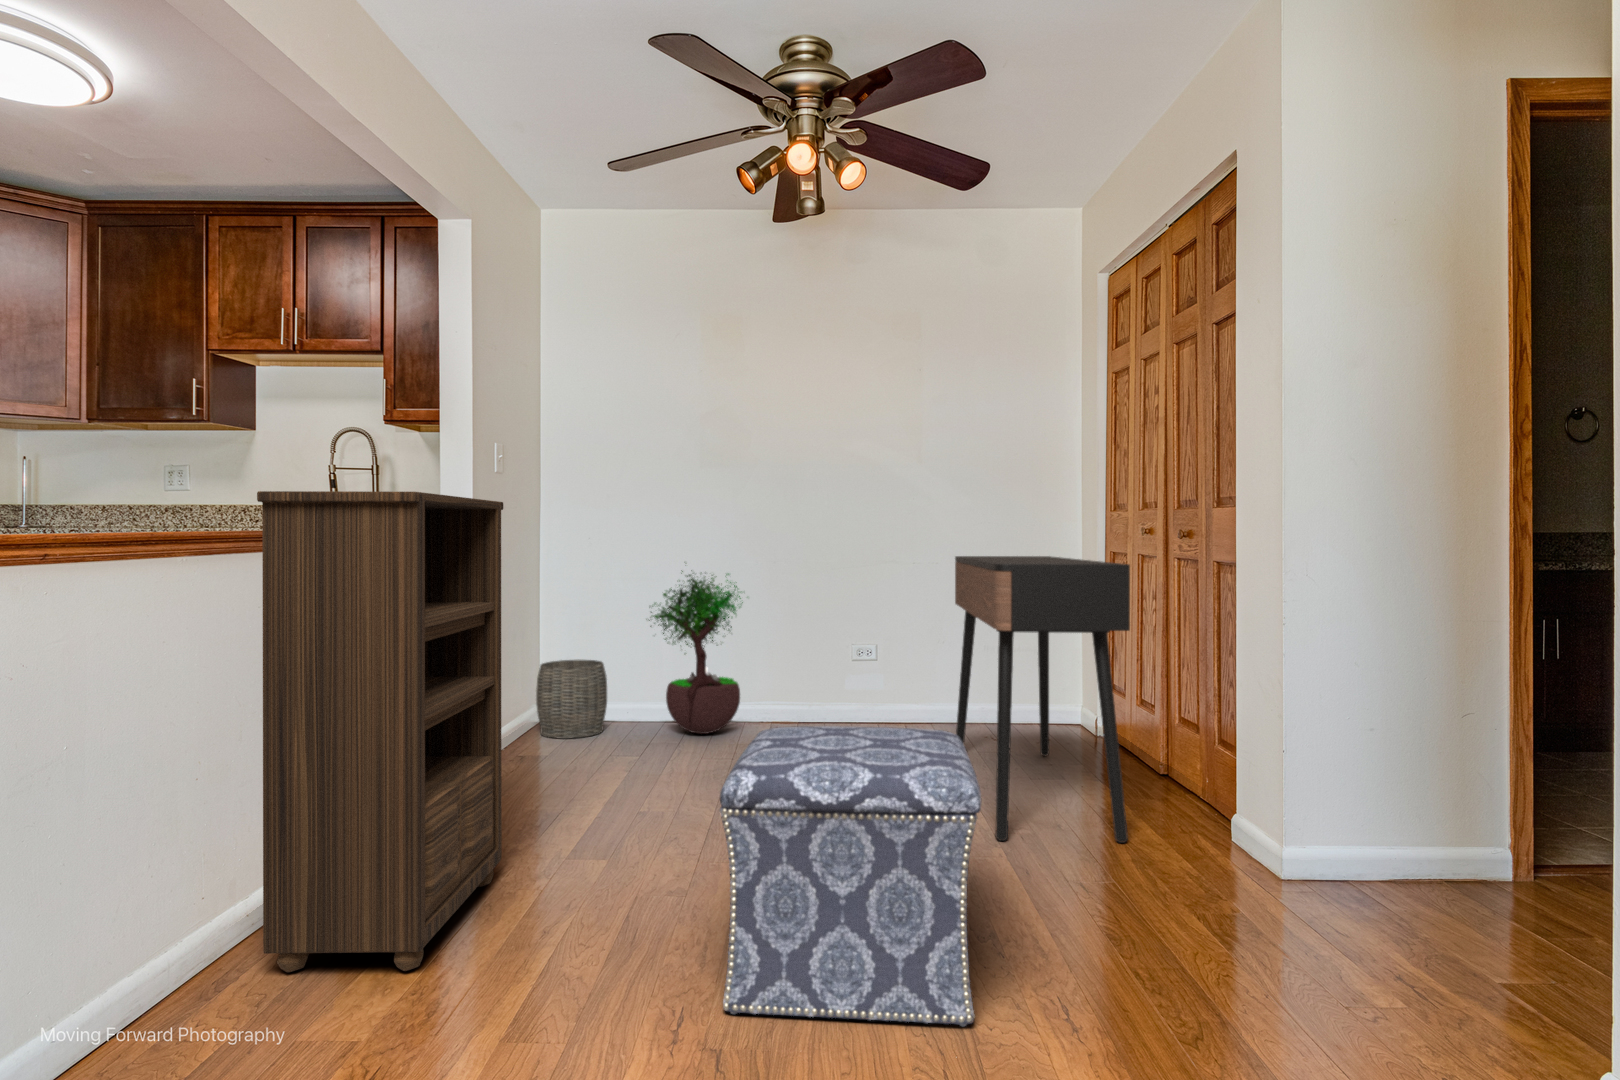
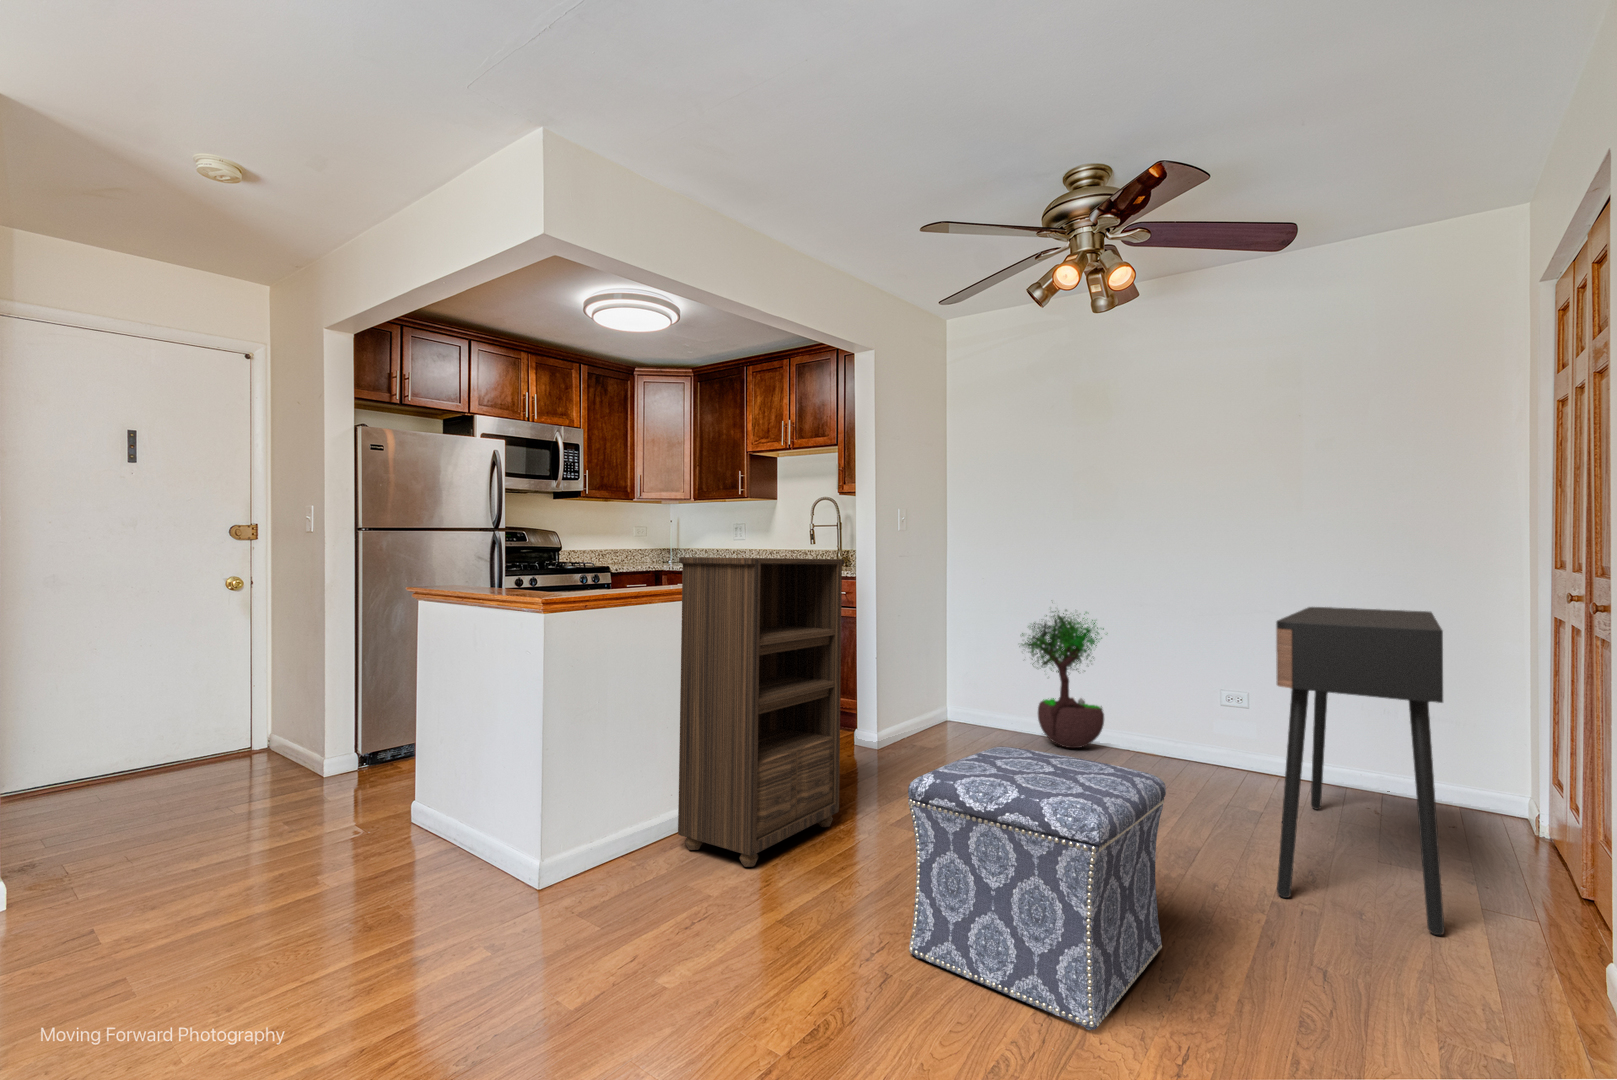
woven basket: present [536,660,607,739] -> none [939,673,994,736]

